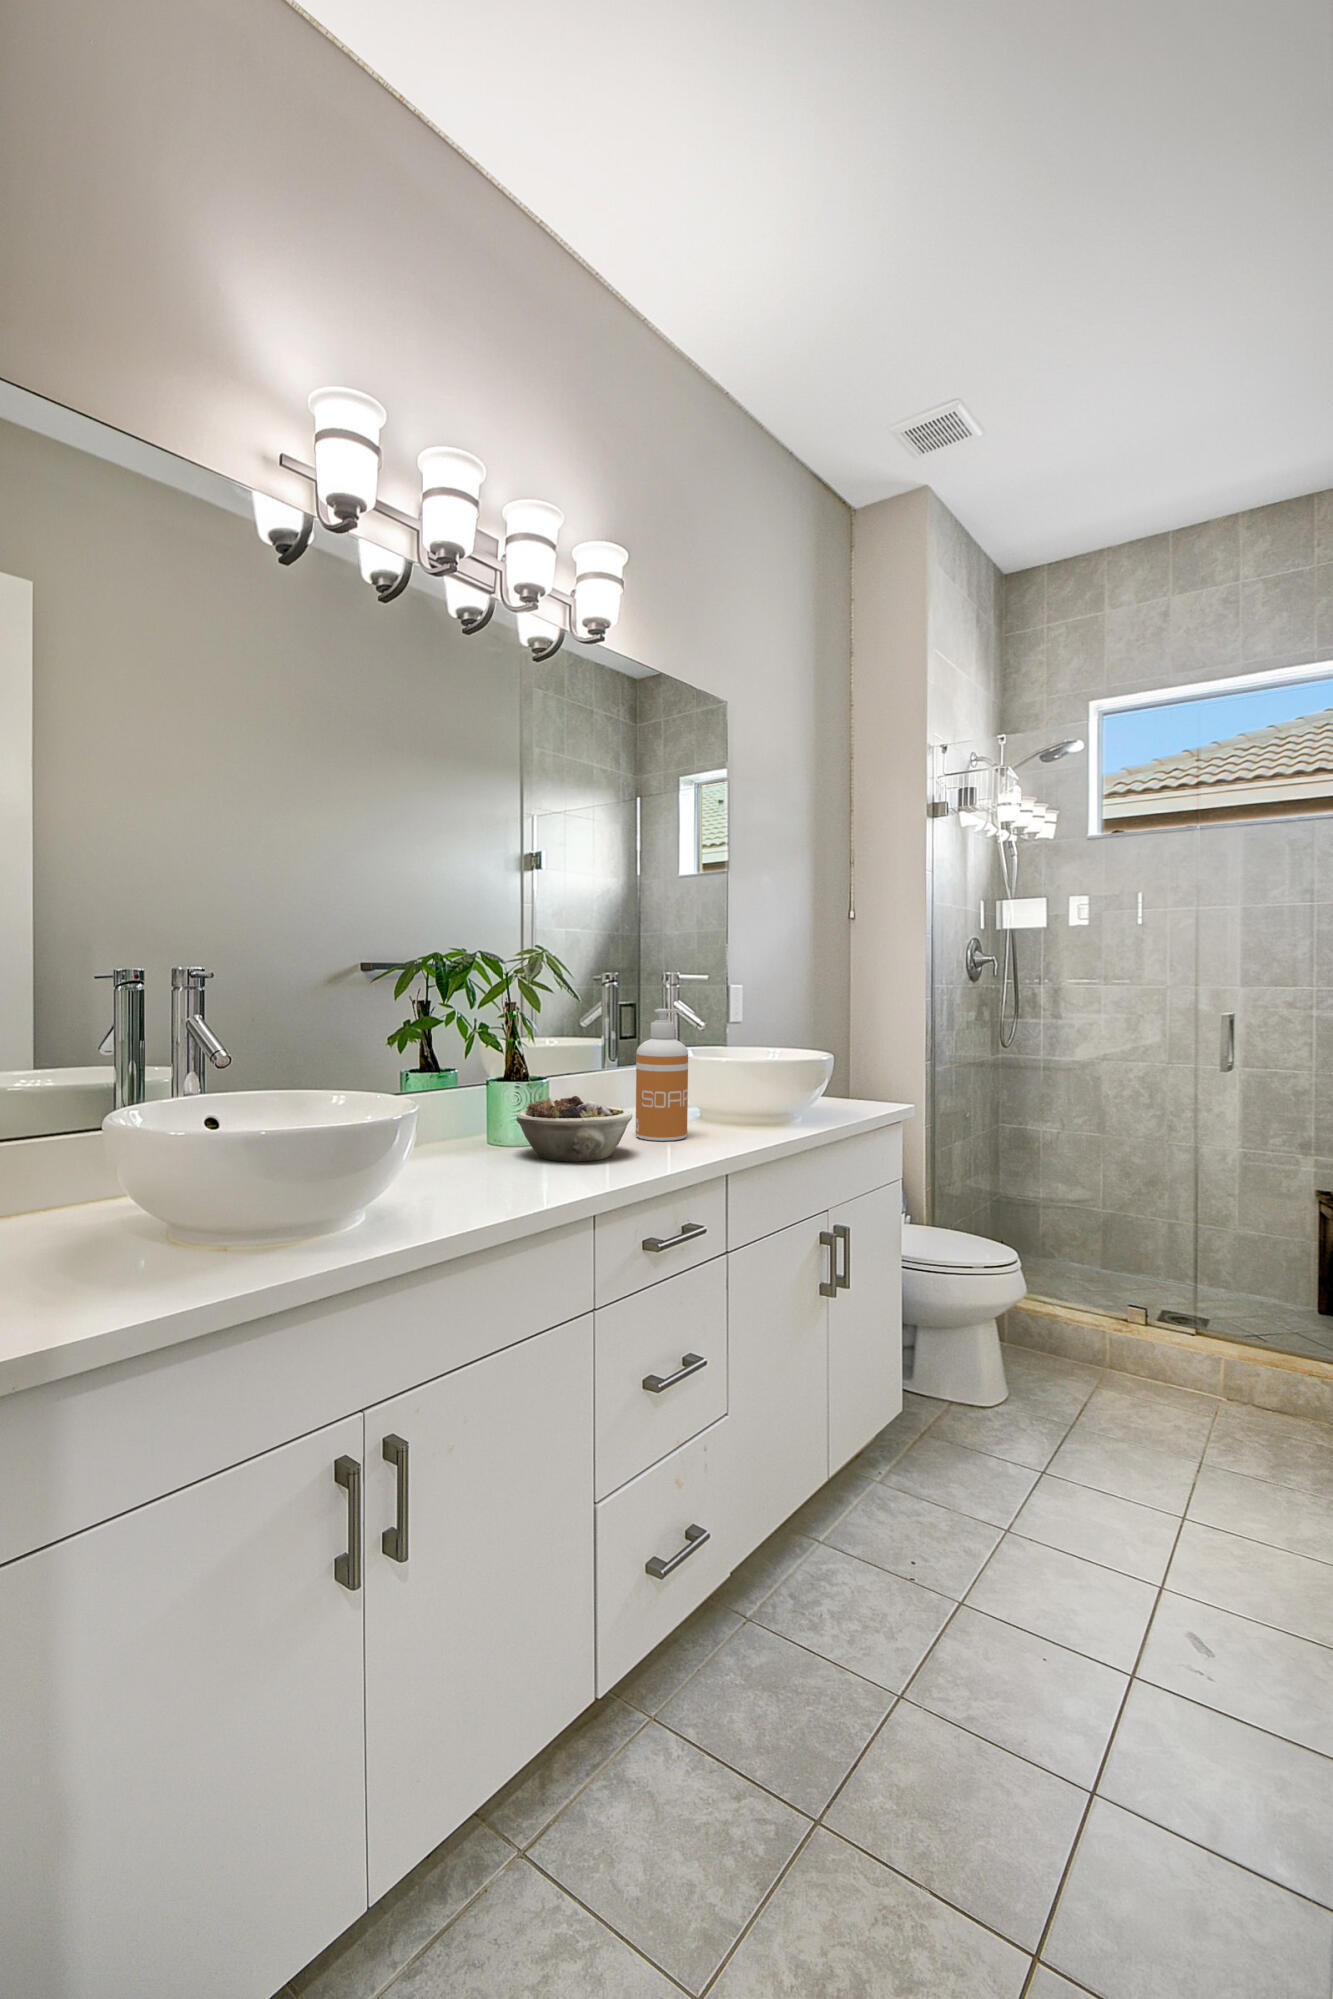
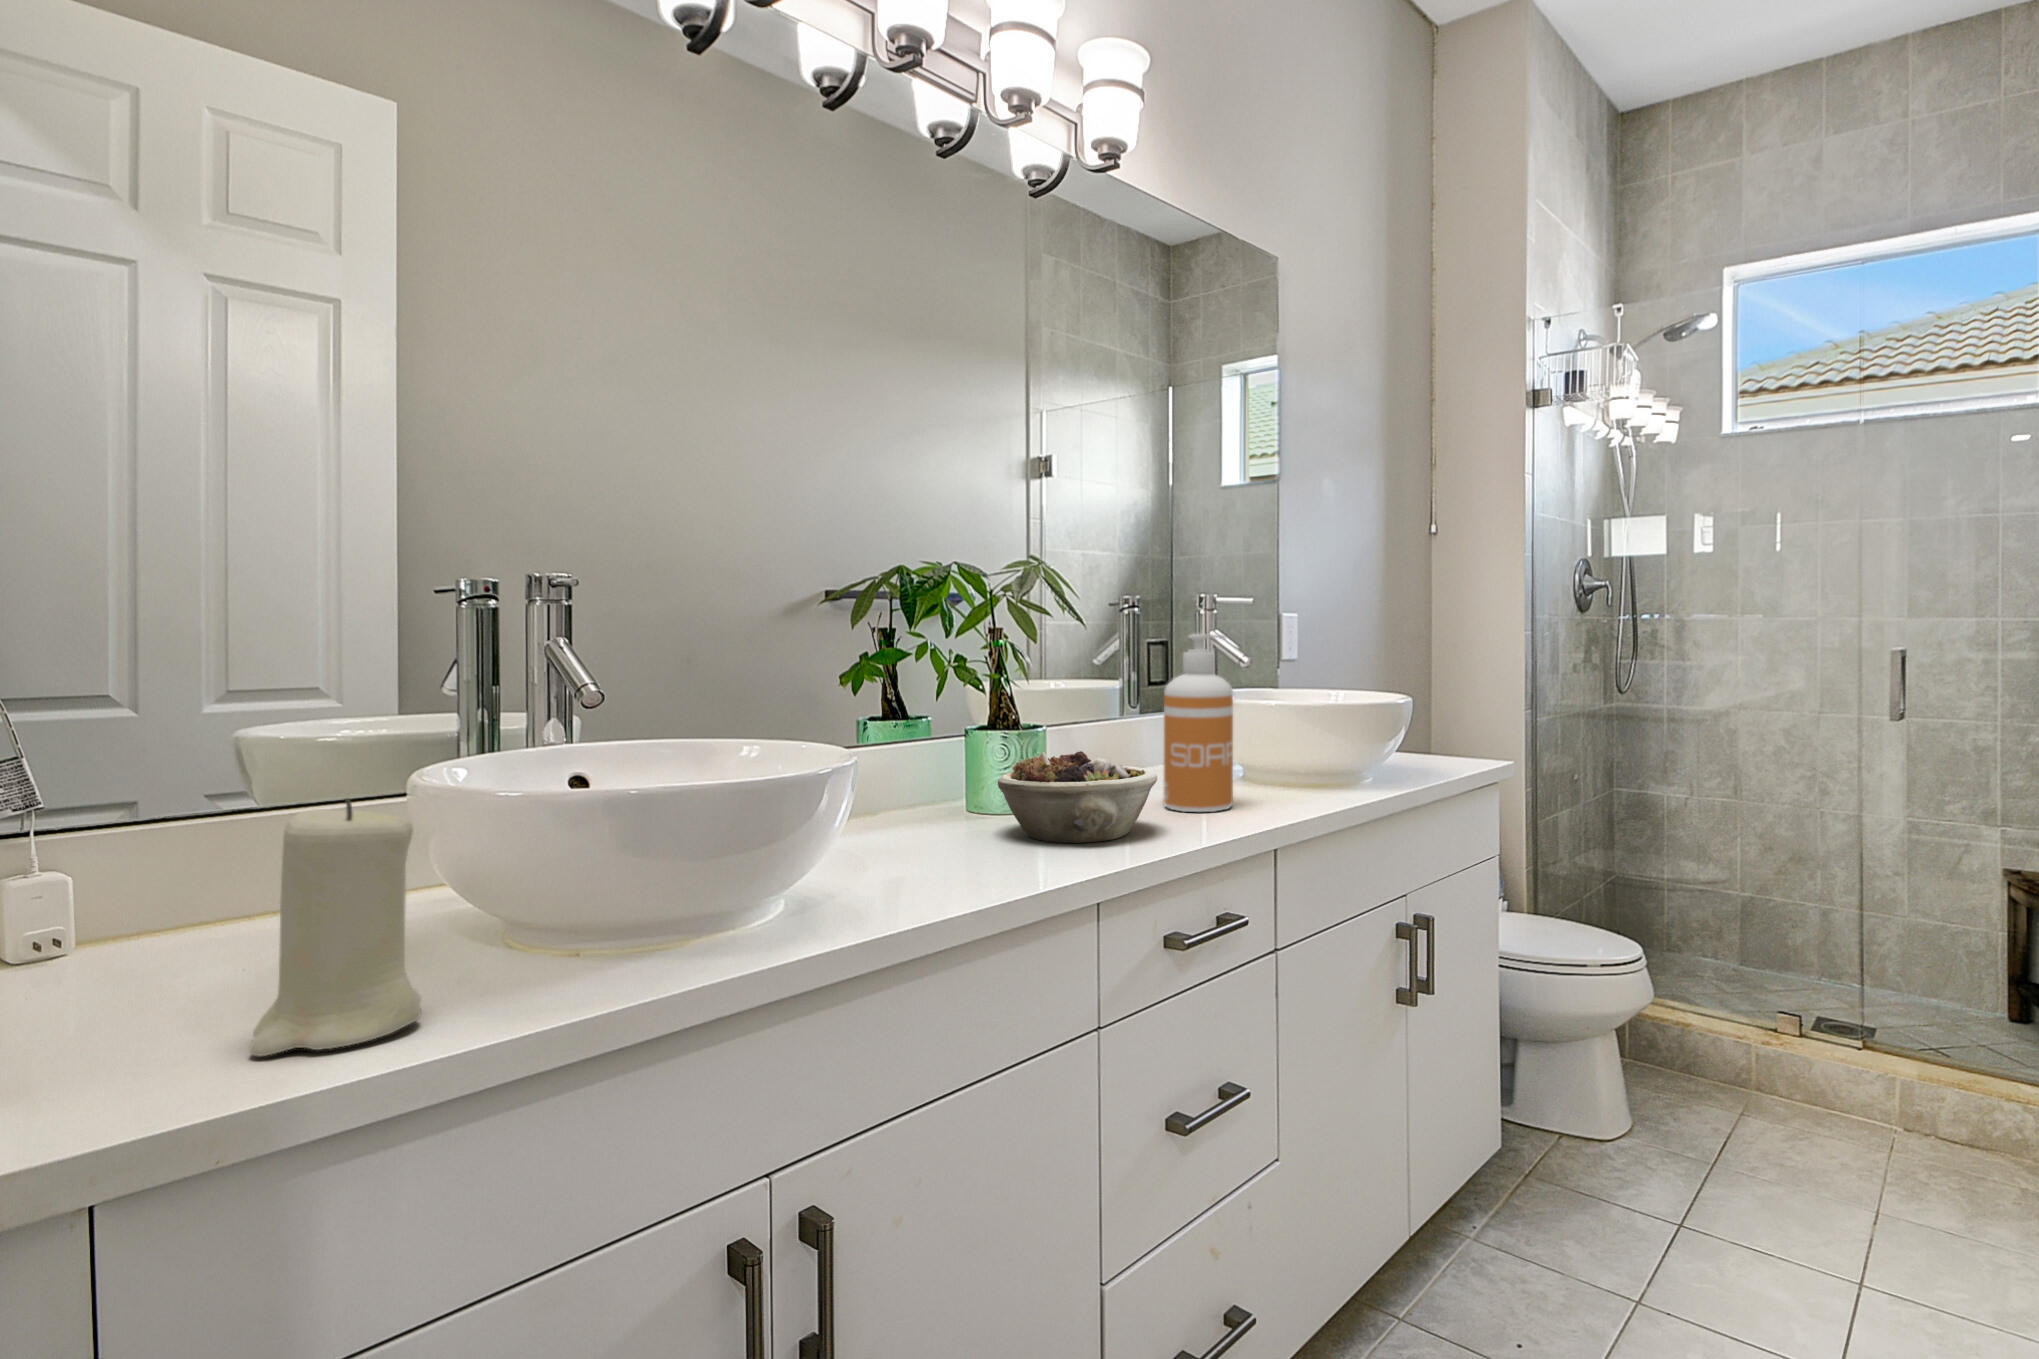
candle: none [84,1126,181,1281] -> present [249,798,421,1056]

